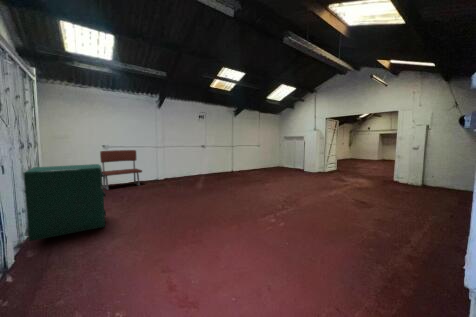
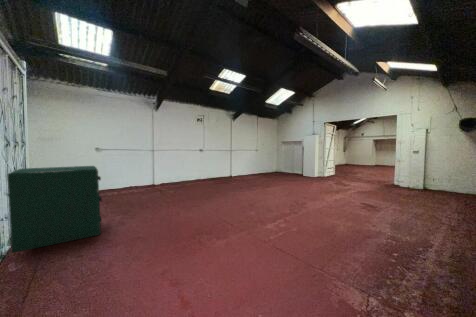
bench: present [100,150,142,190] -> none [95,153,139,195]

